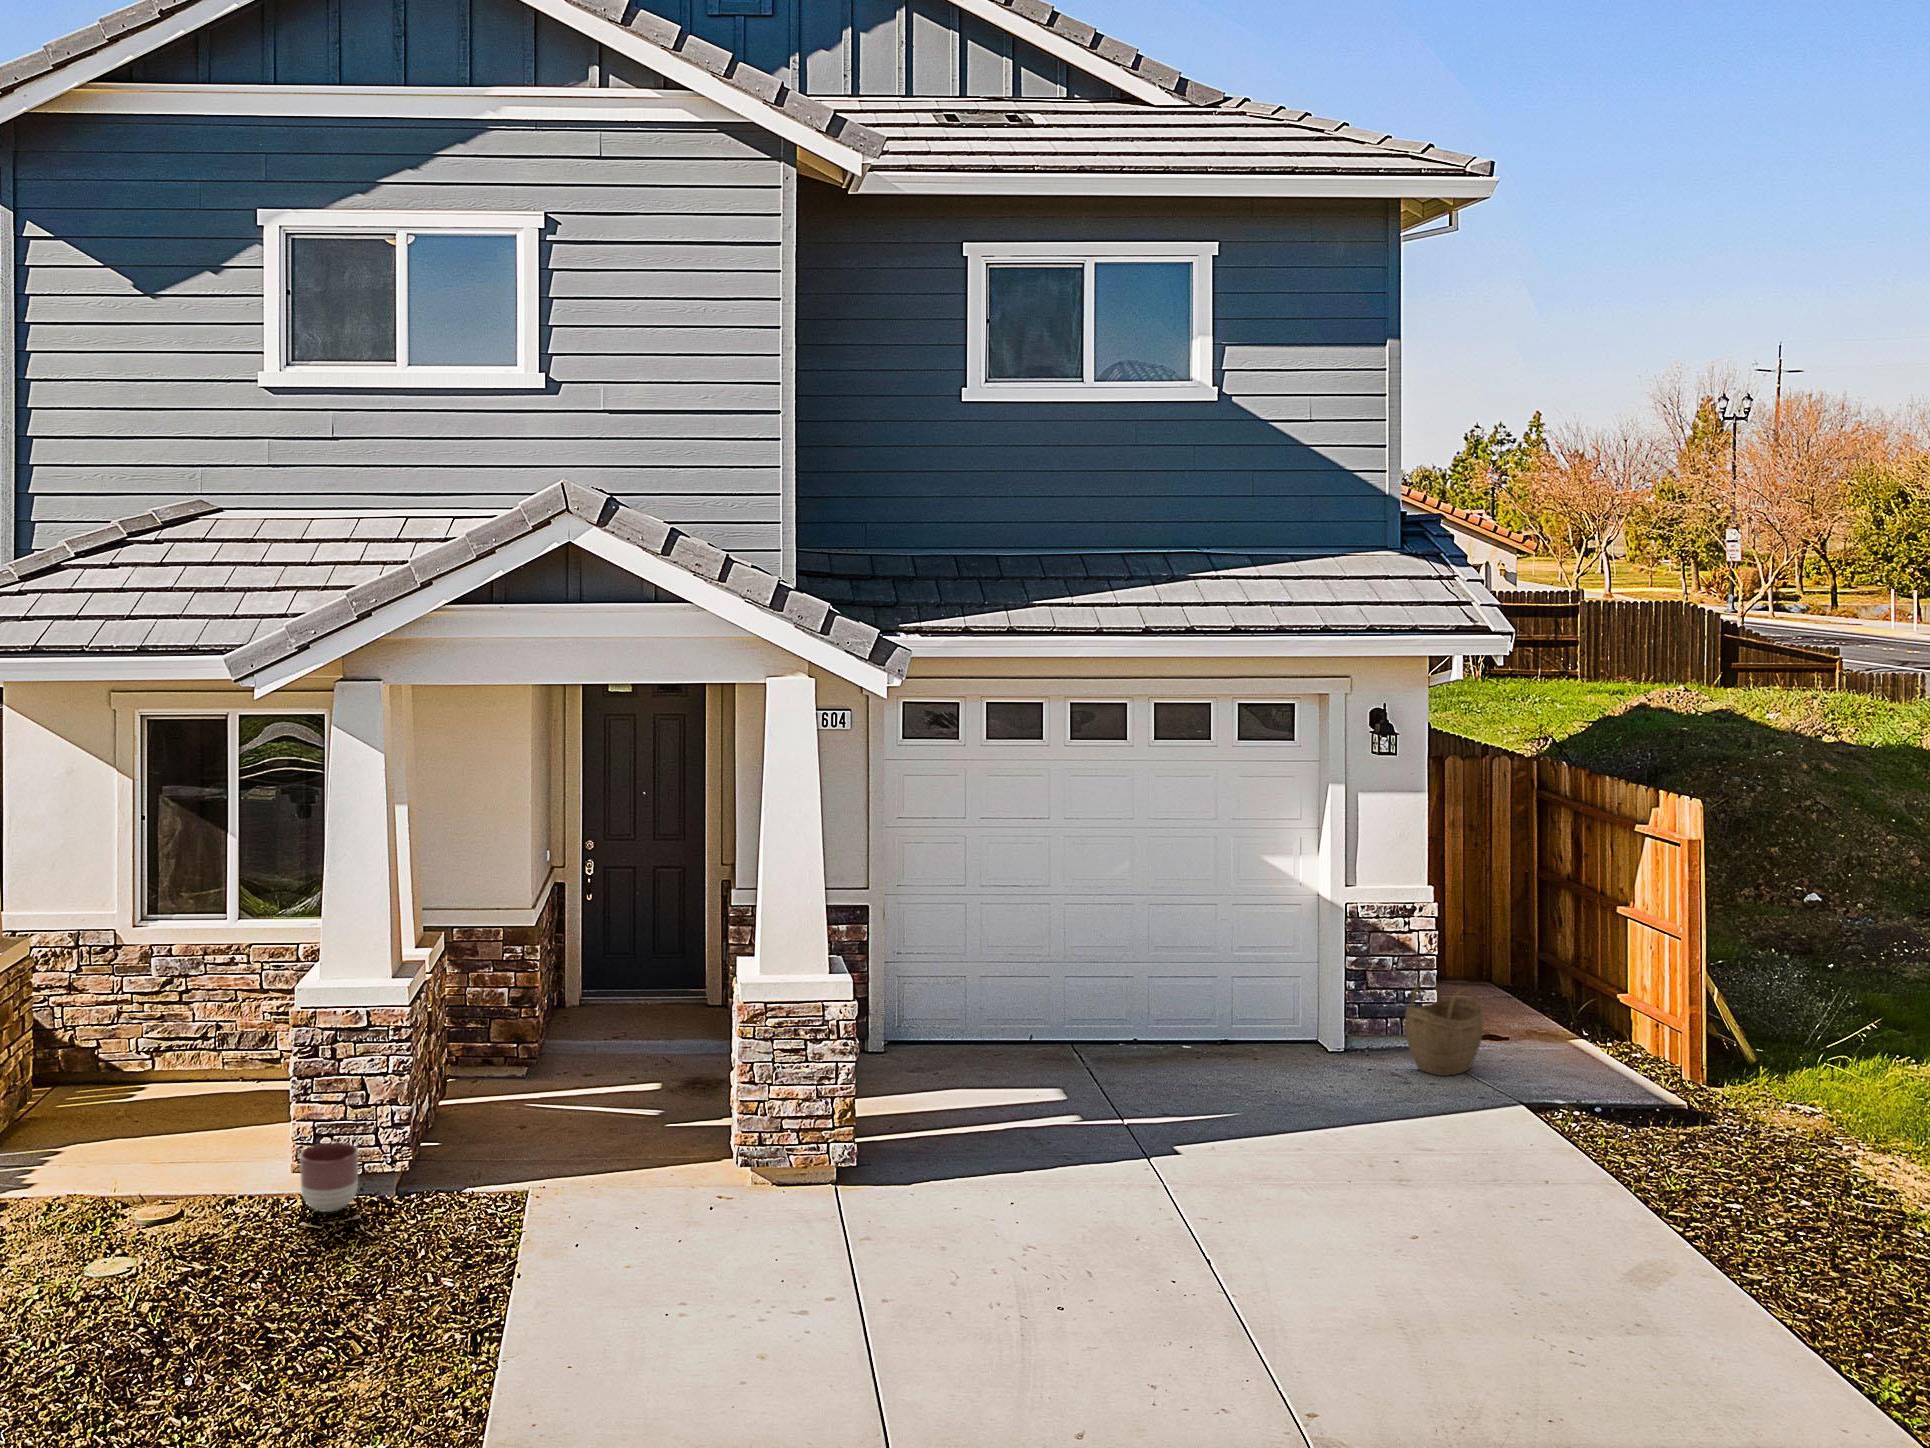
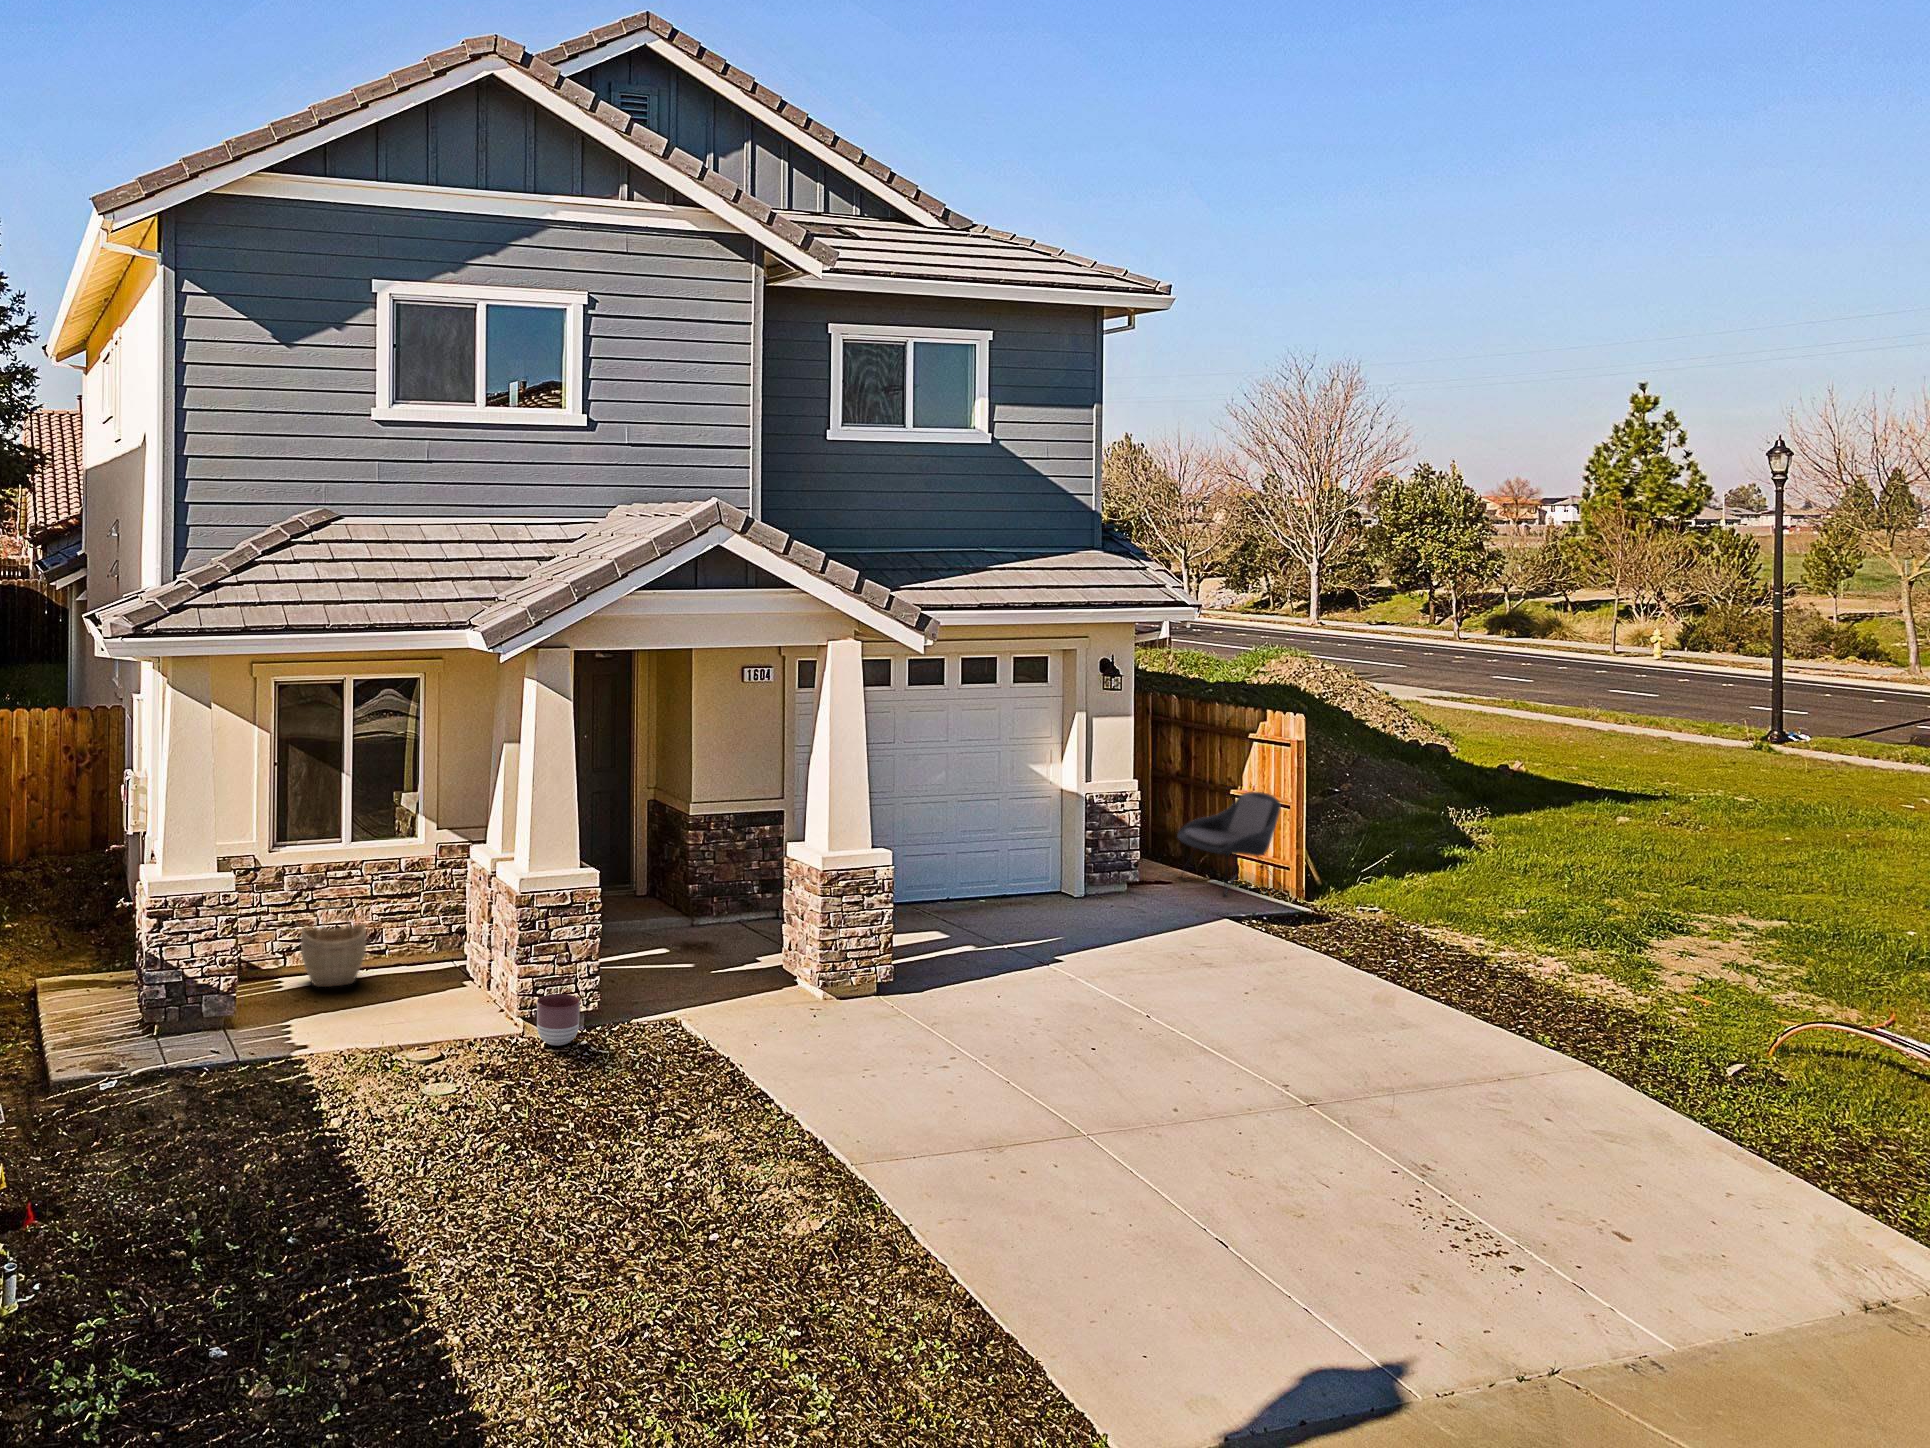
lounge chair: none [1524,919,1683,1085] -> present [1177,792,1281,896]
woven basket: present [1405,978,1483,1076] -> present [301,907,366,987]

